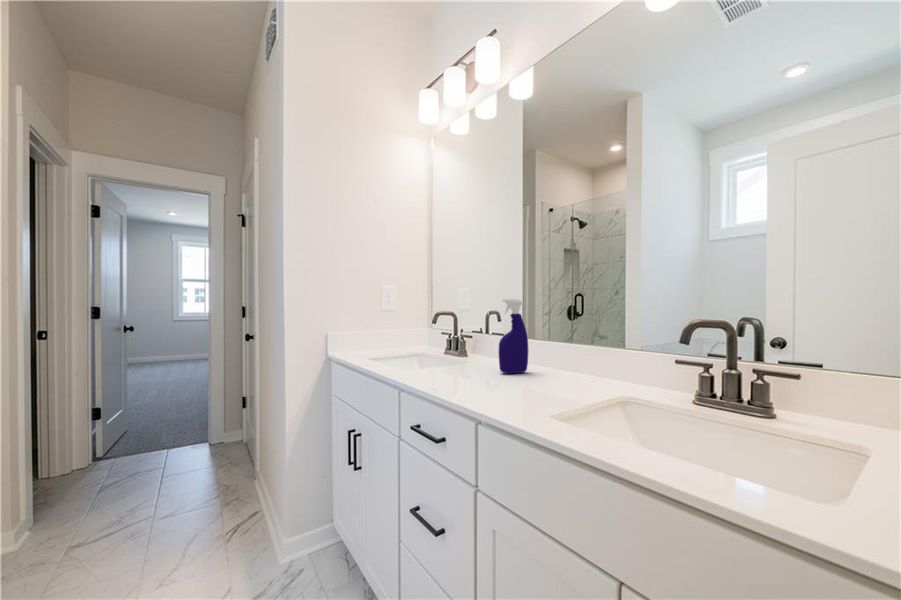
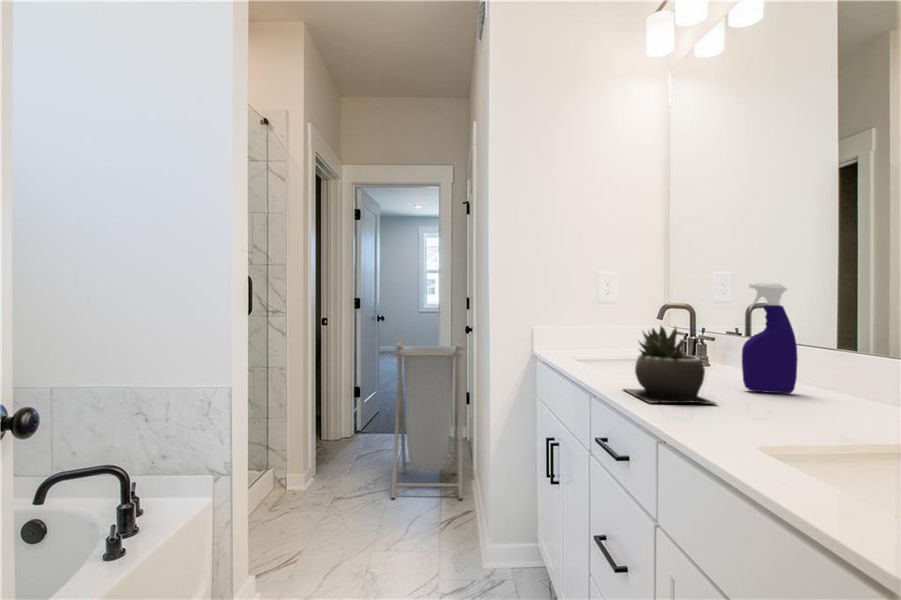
succulent plant: none [427,331,497,393] -> present [625,326,715,404]
laundry hamper: none [158,344,248,527] -> present [391,338,465,498]

